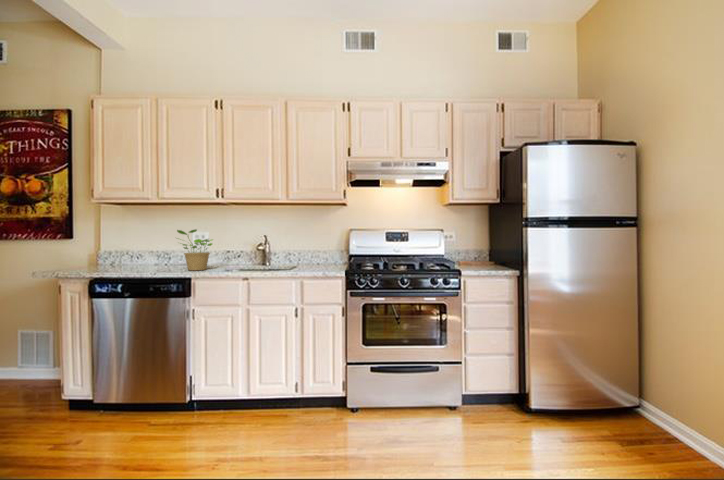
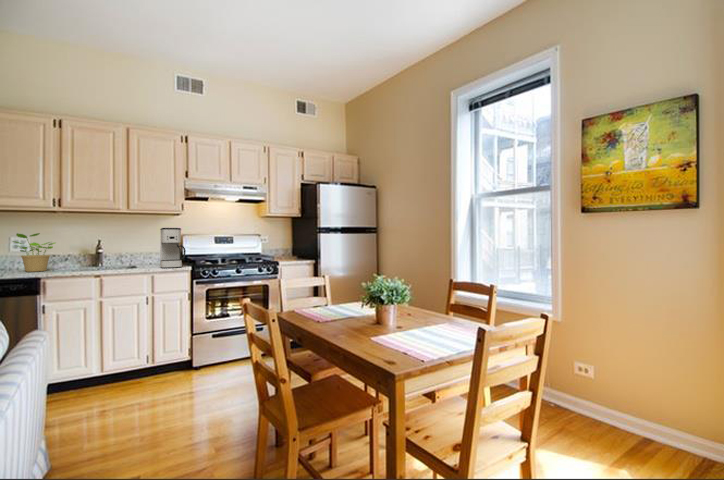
coffee maker: none [311,222,340,273] -> present [160,228,186,268]

